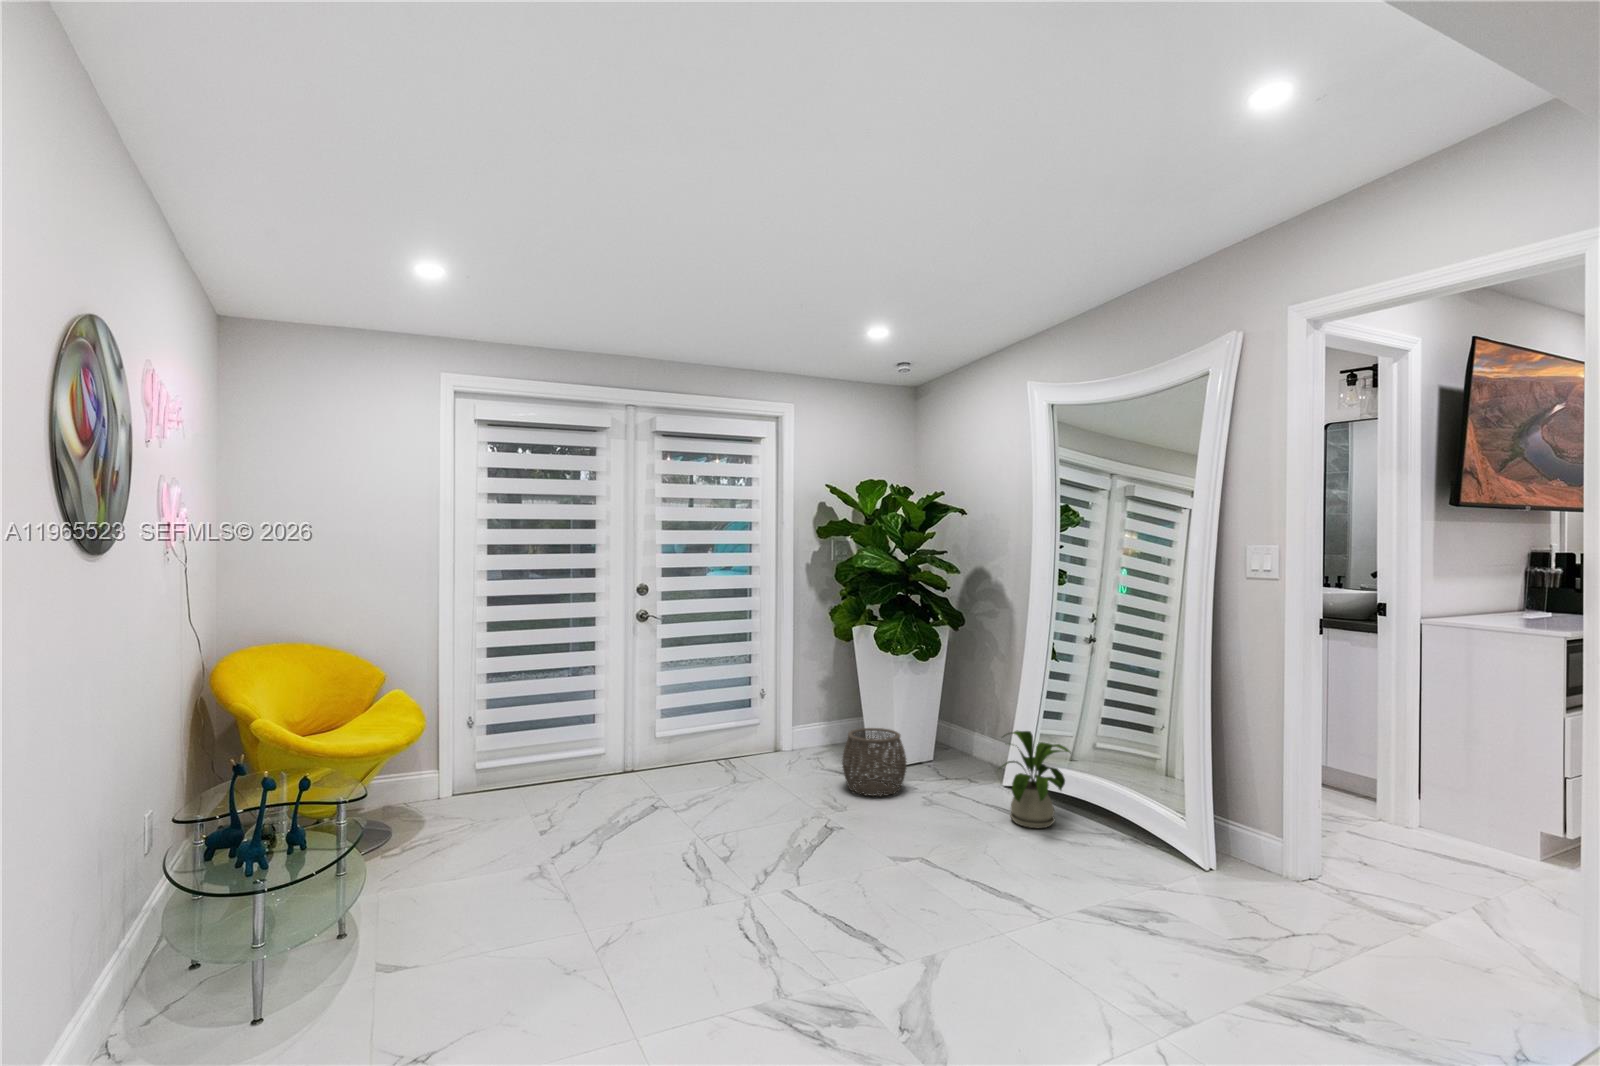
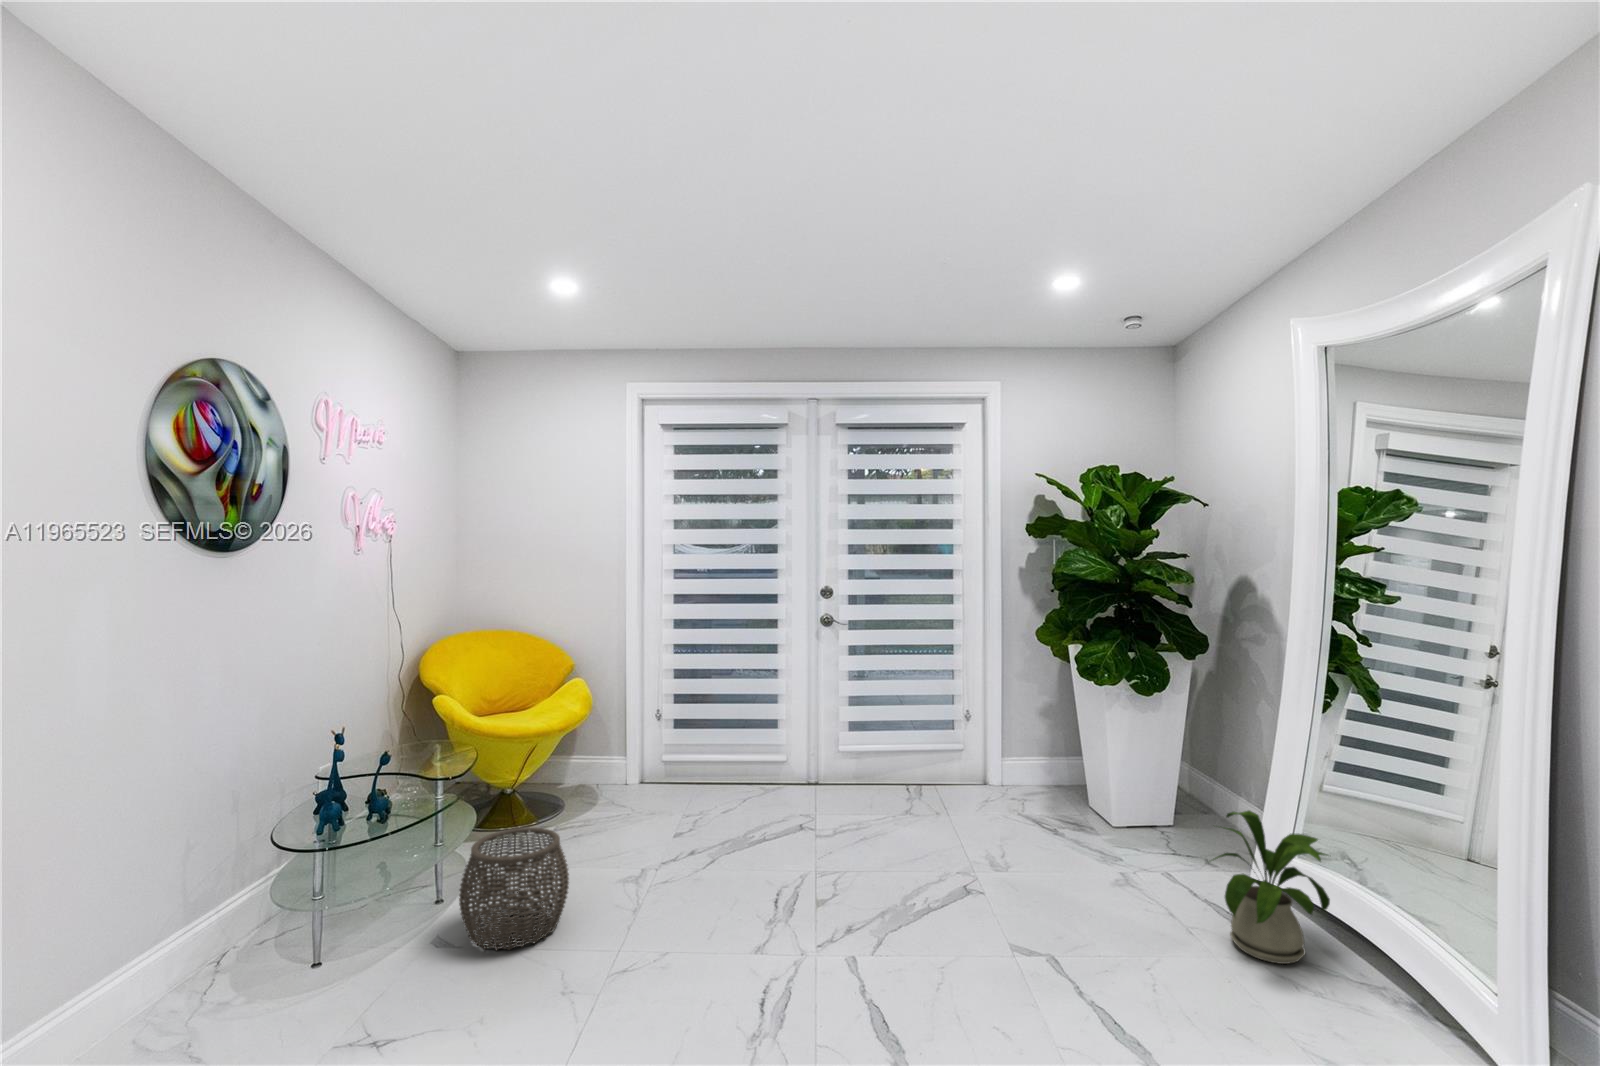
woven basket: present [842,728,907,796] -> present [459,827,569,950]

